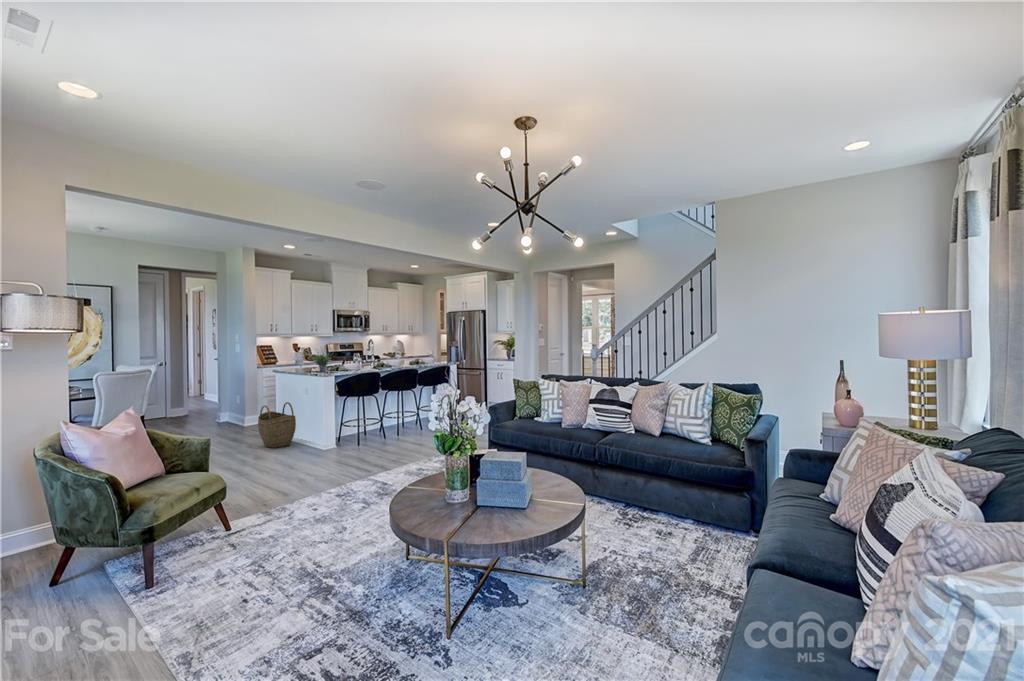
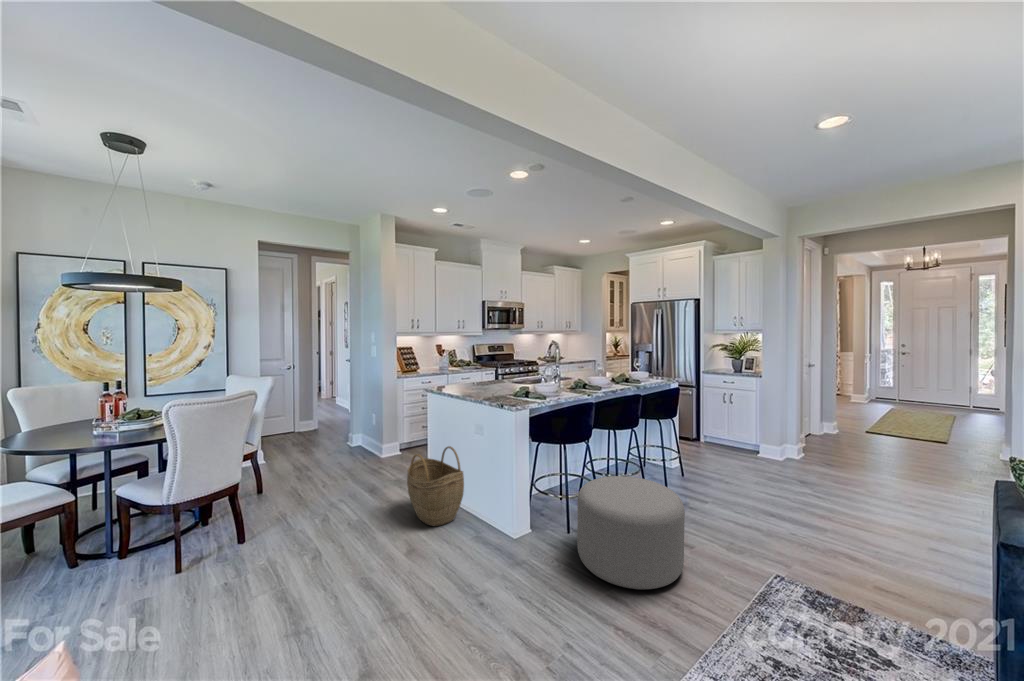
potted plant: present [313,353,330,372] -> none [484,357,524,400]
ottoman: none [354,410,410,456] -> present [577,476,685,589]

